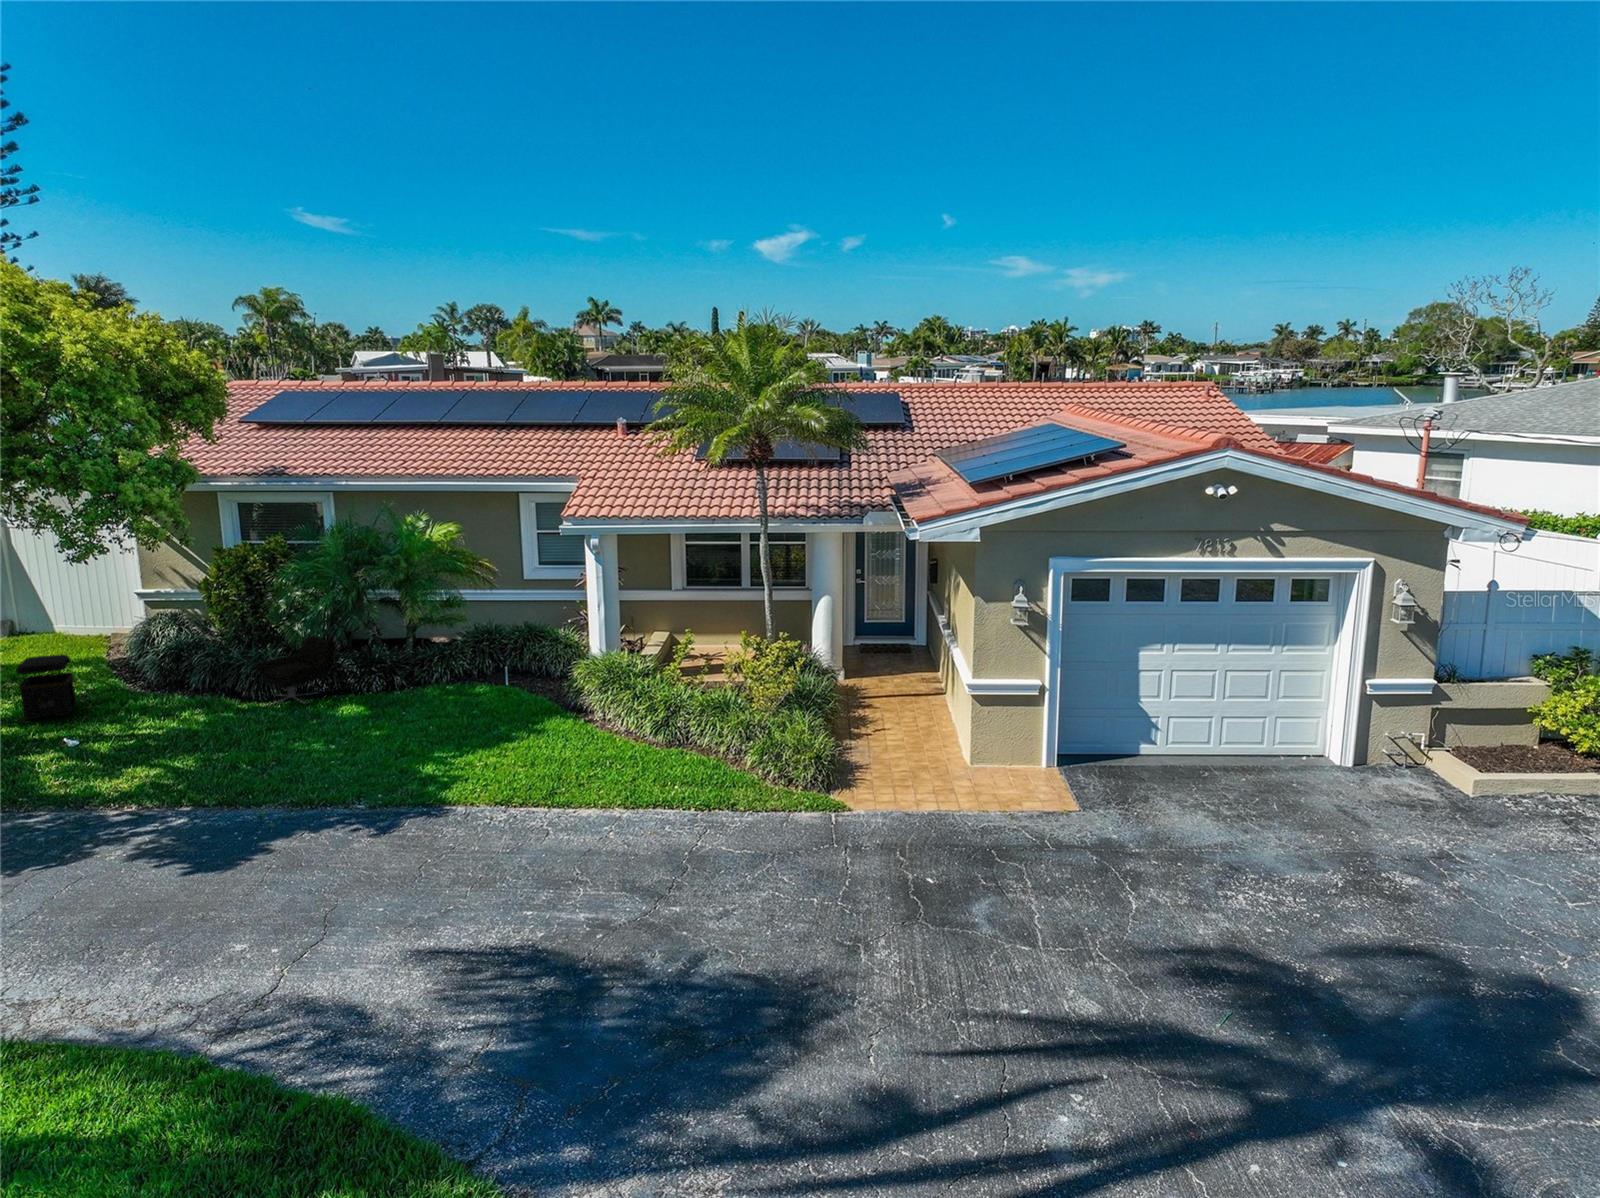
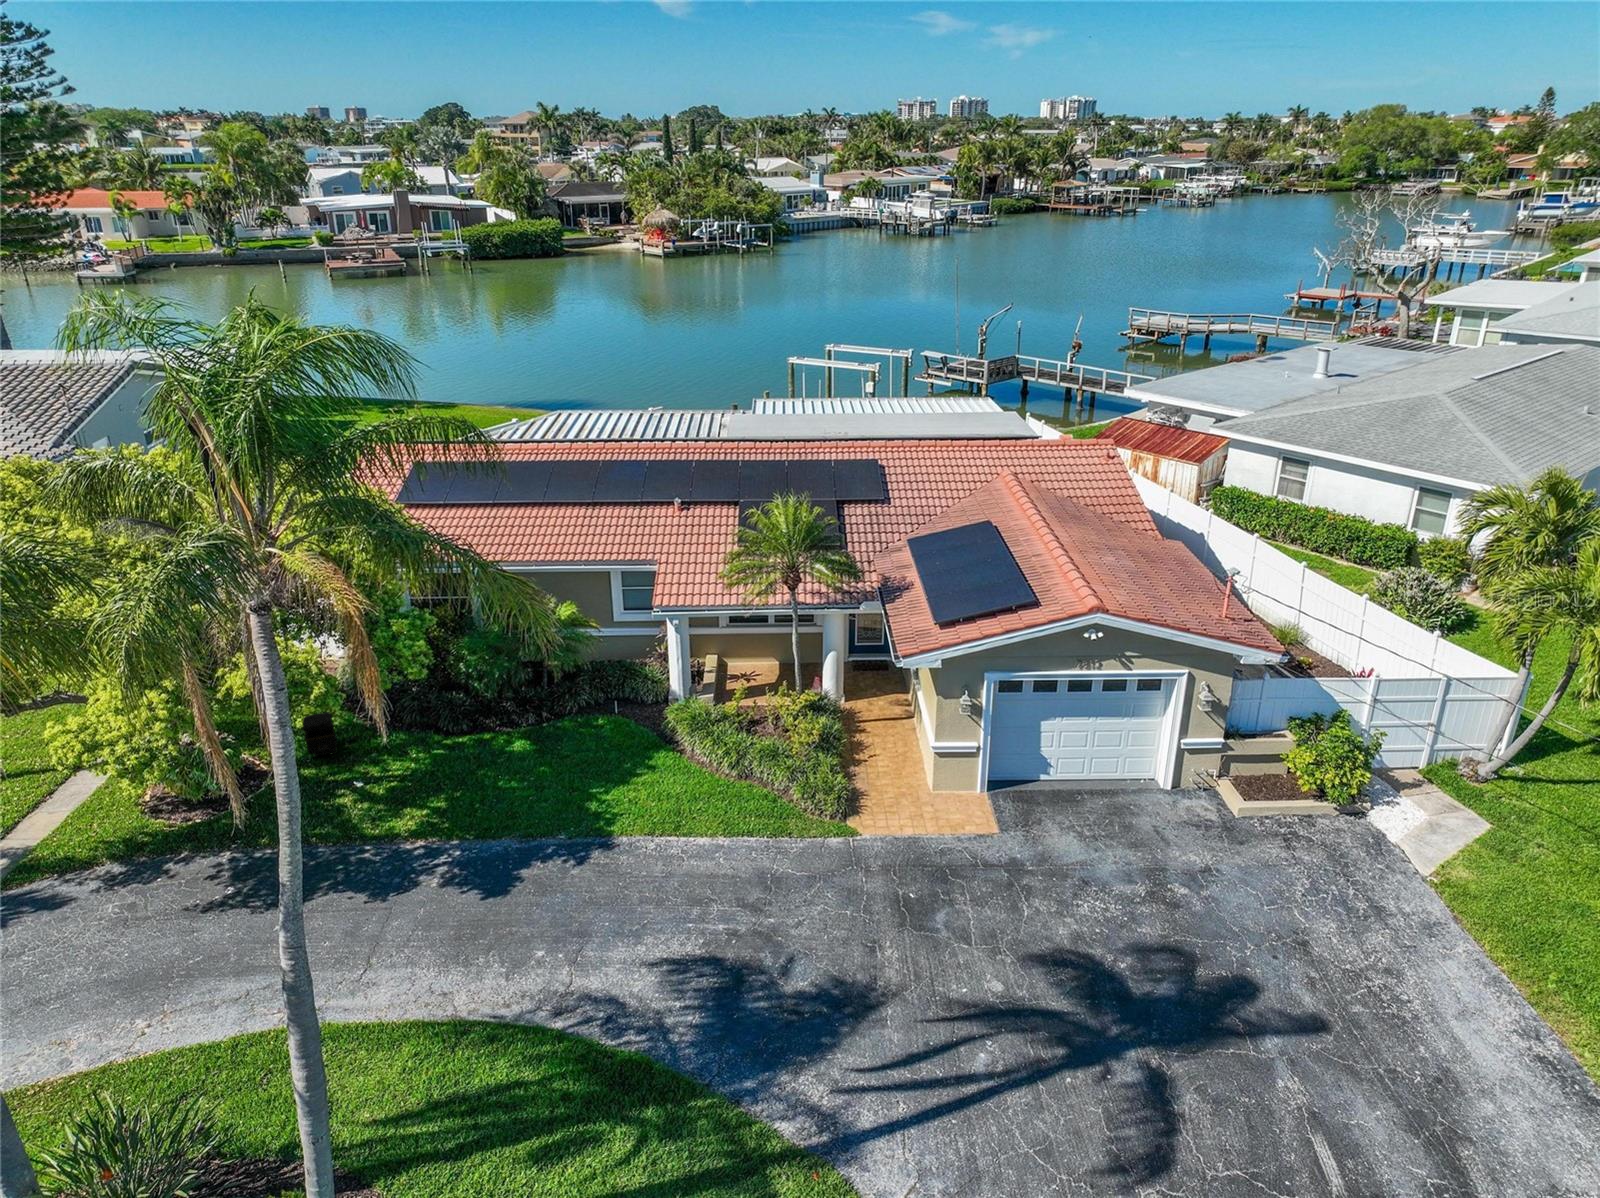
lounge chair: present [257,636,335,705] -> none [454,687,506,742]

